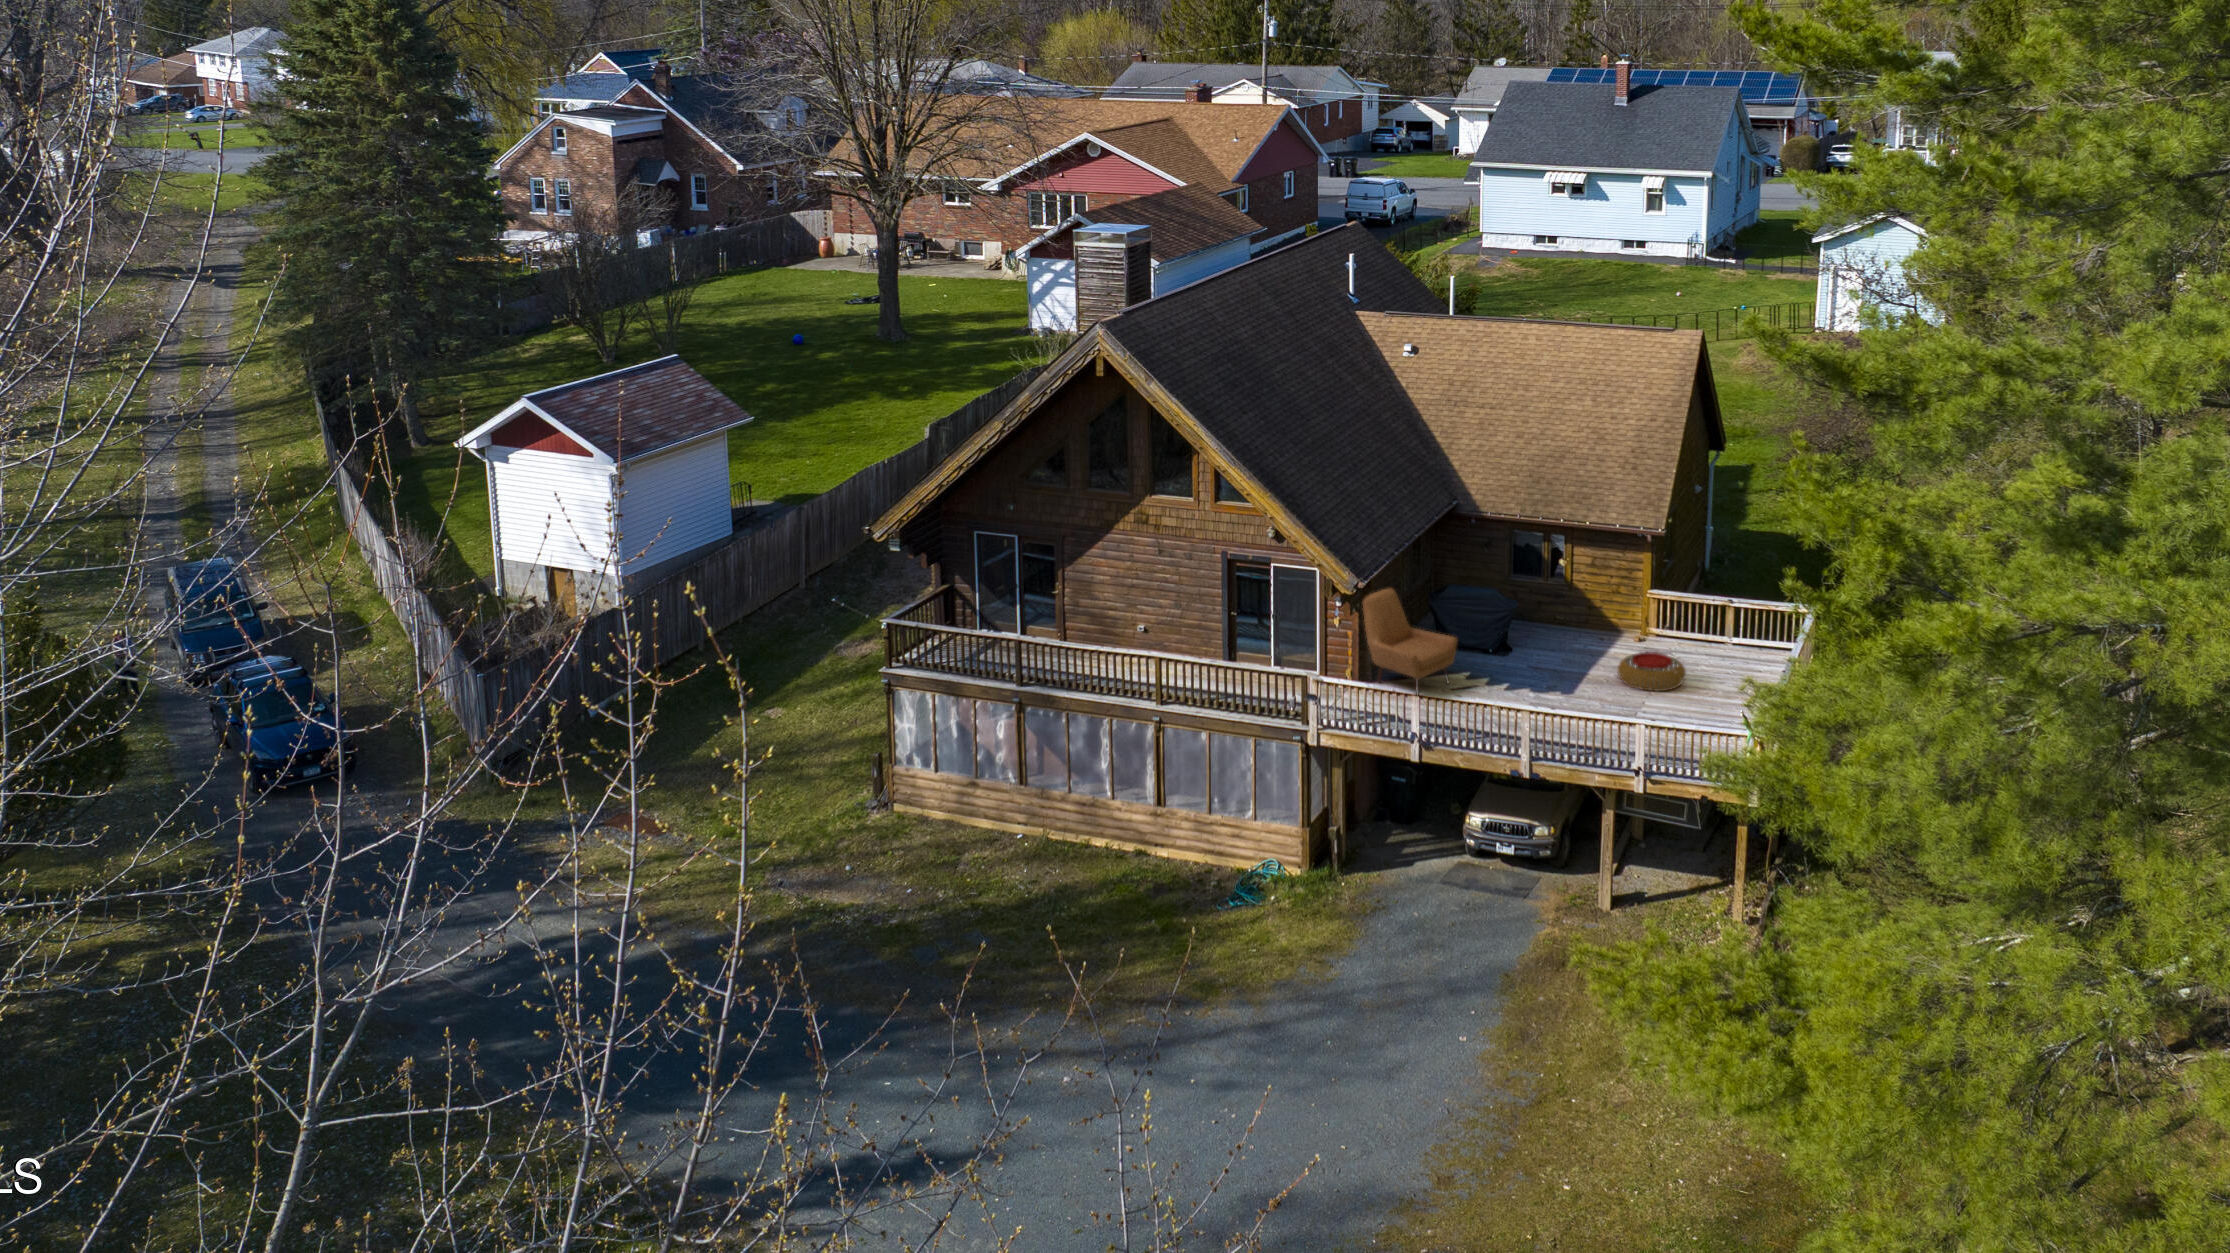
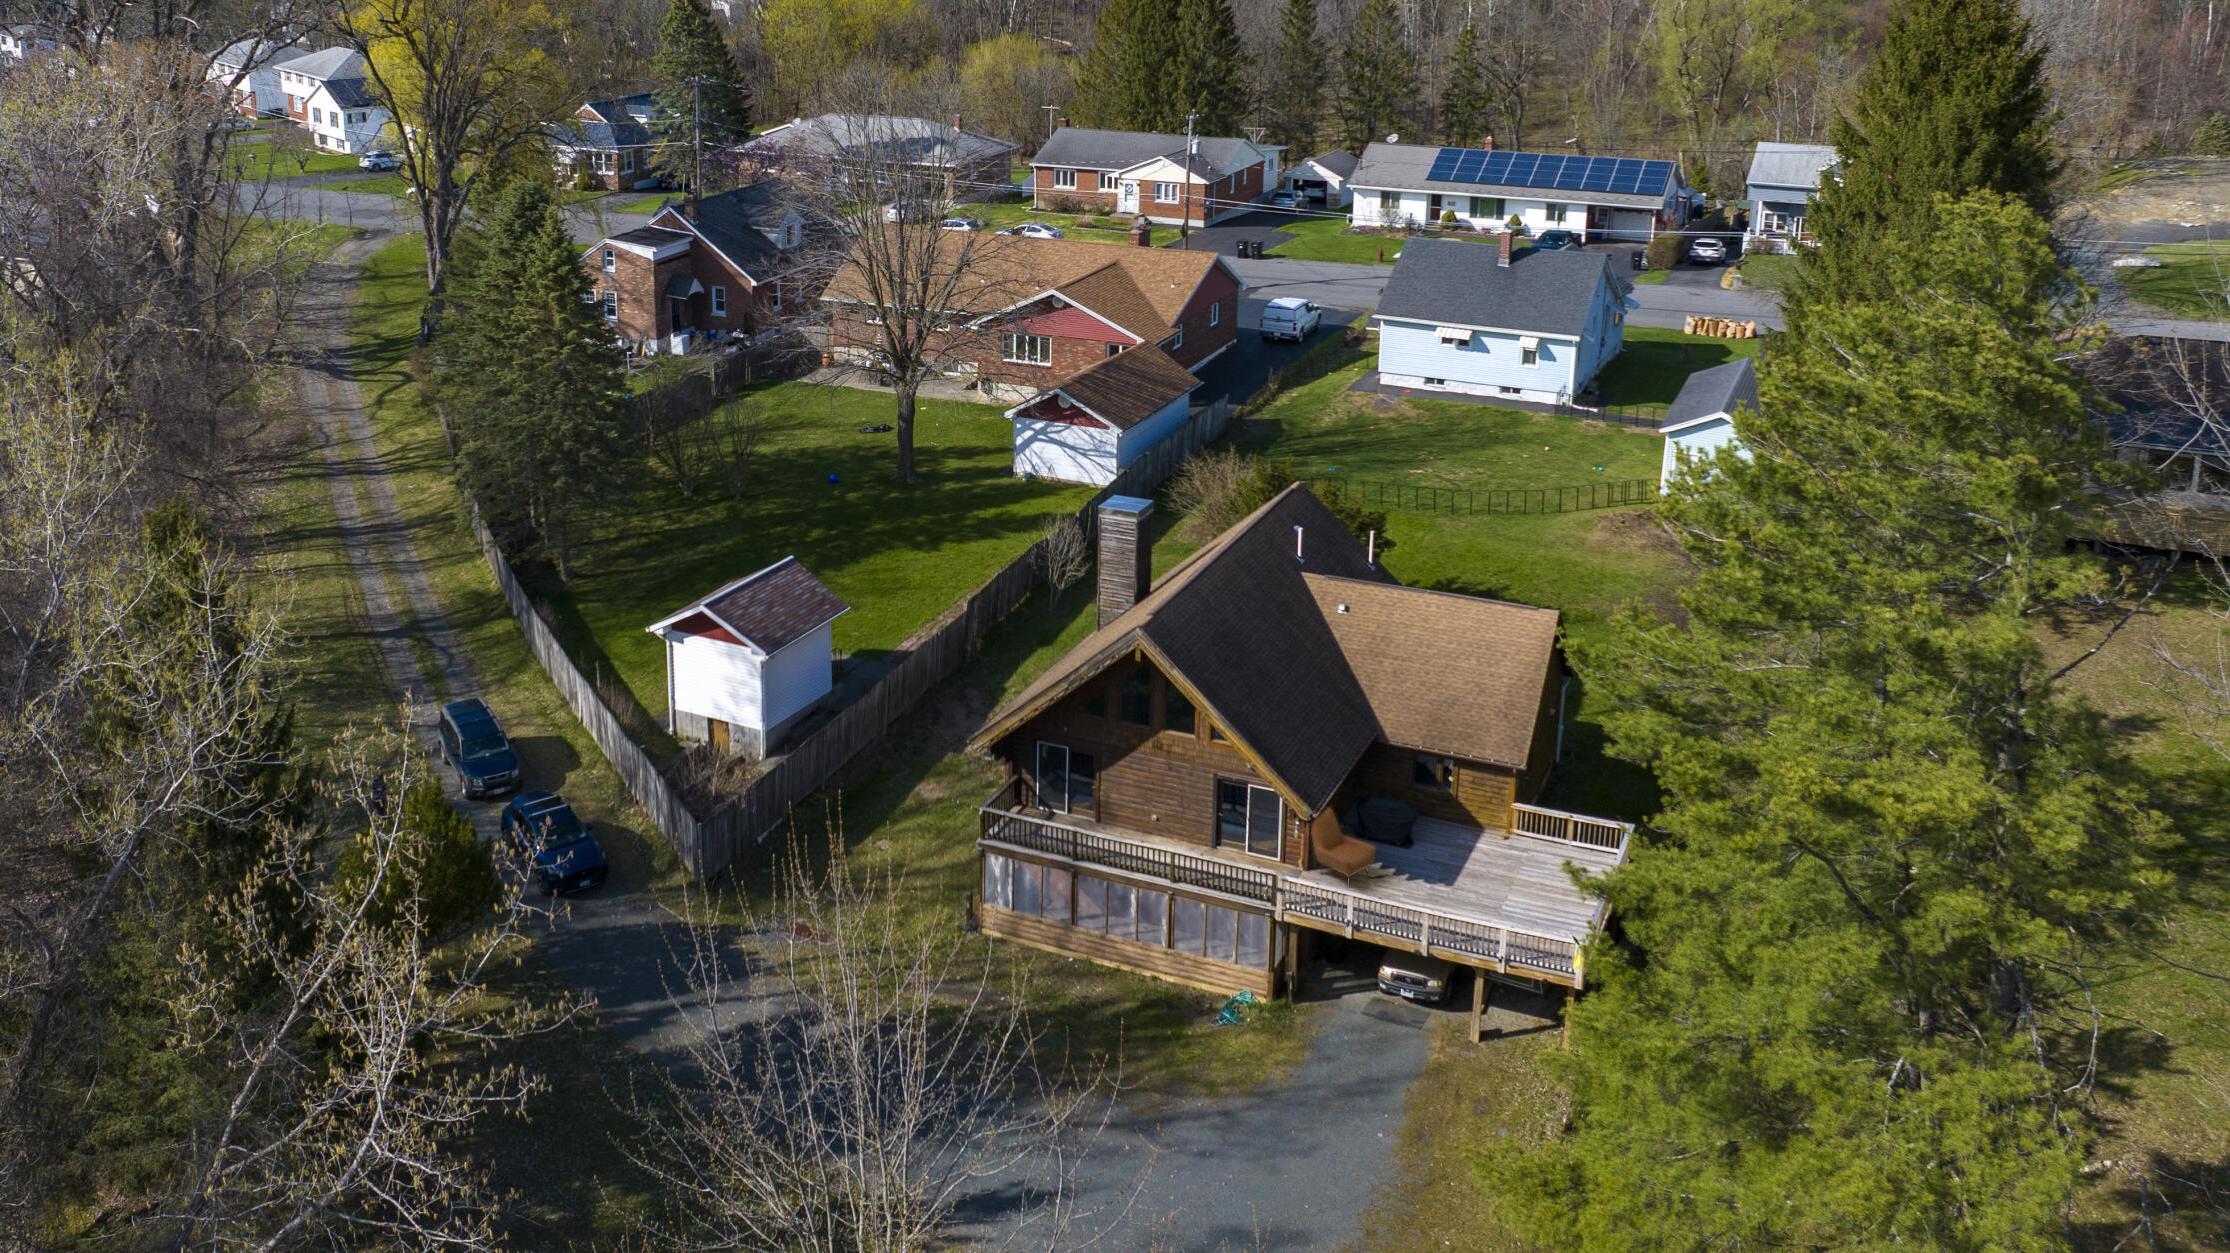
pouf: present [1617,652,1686,691] -> none [1488,859,1538,891]

